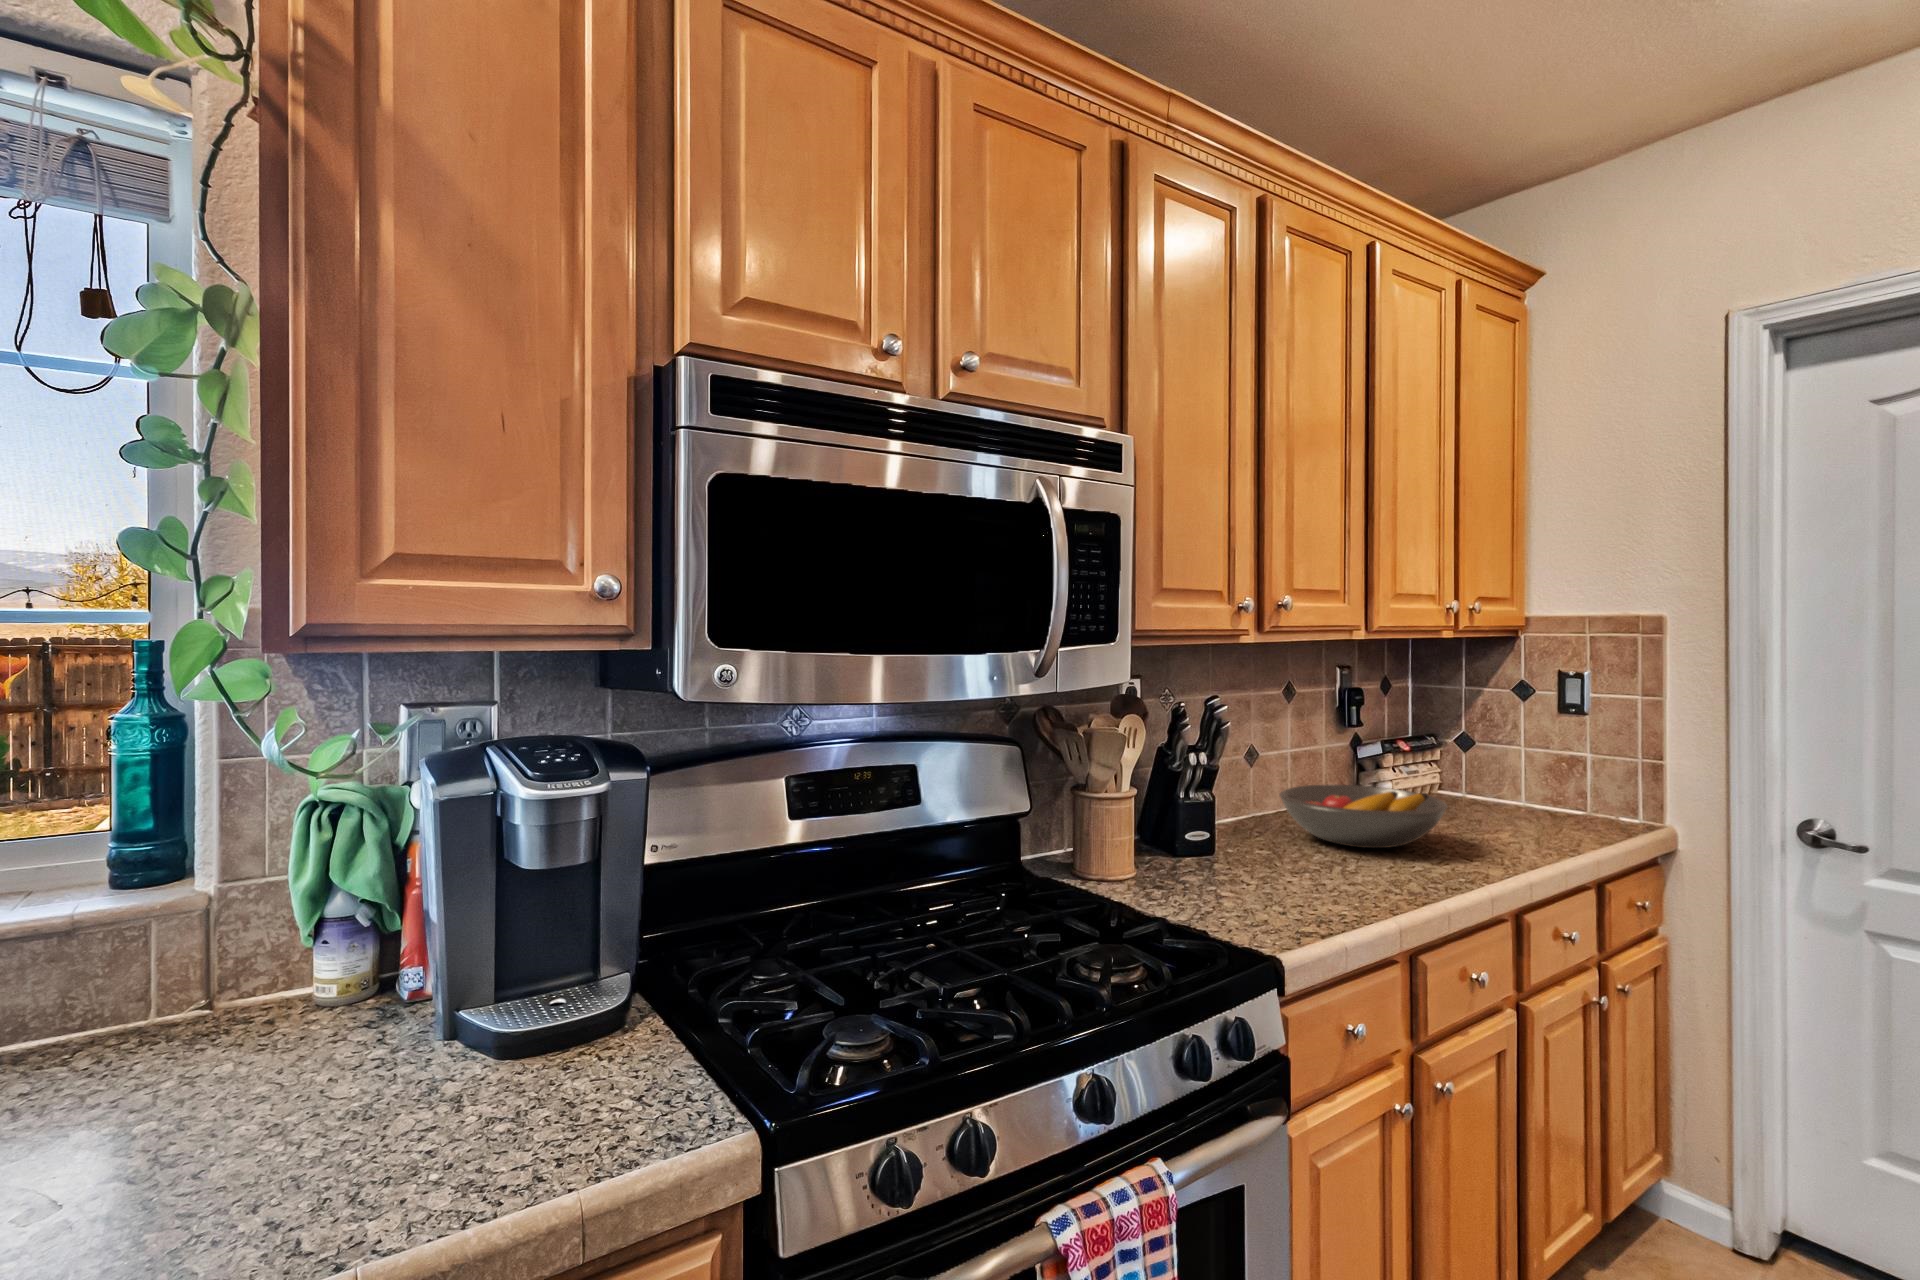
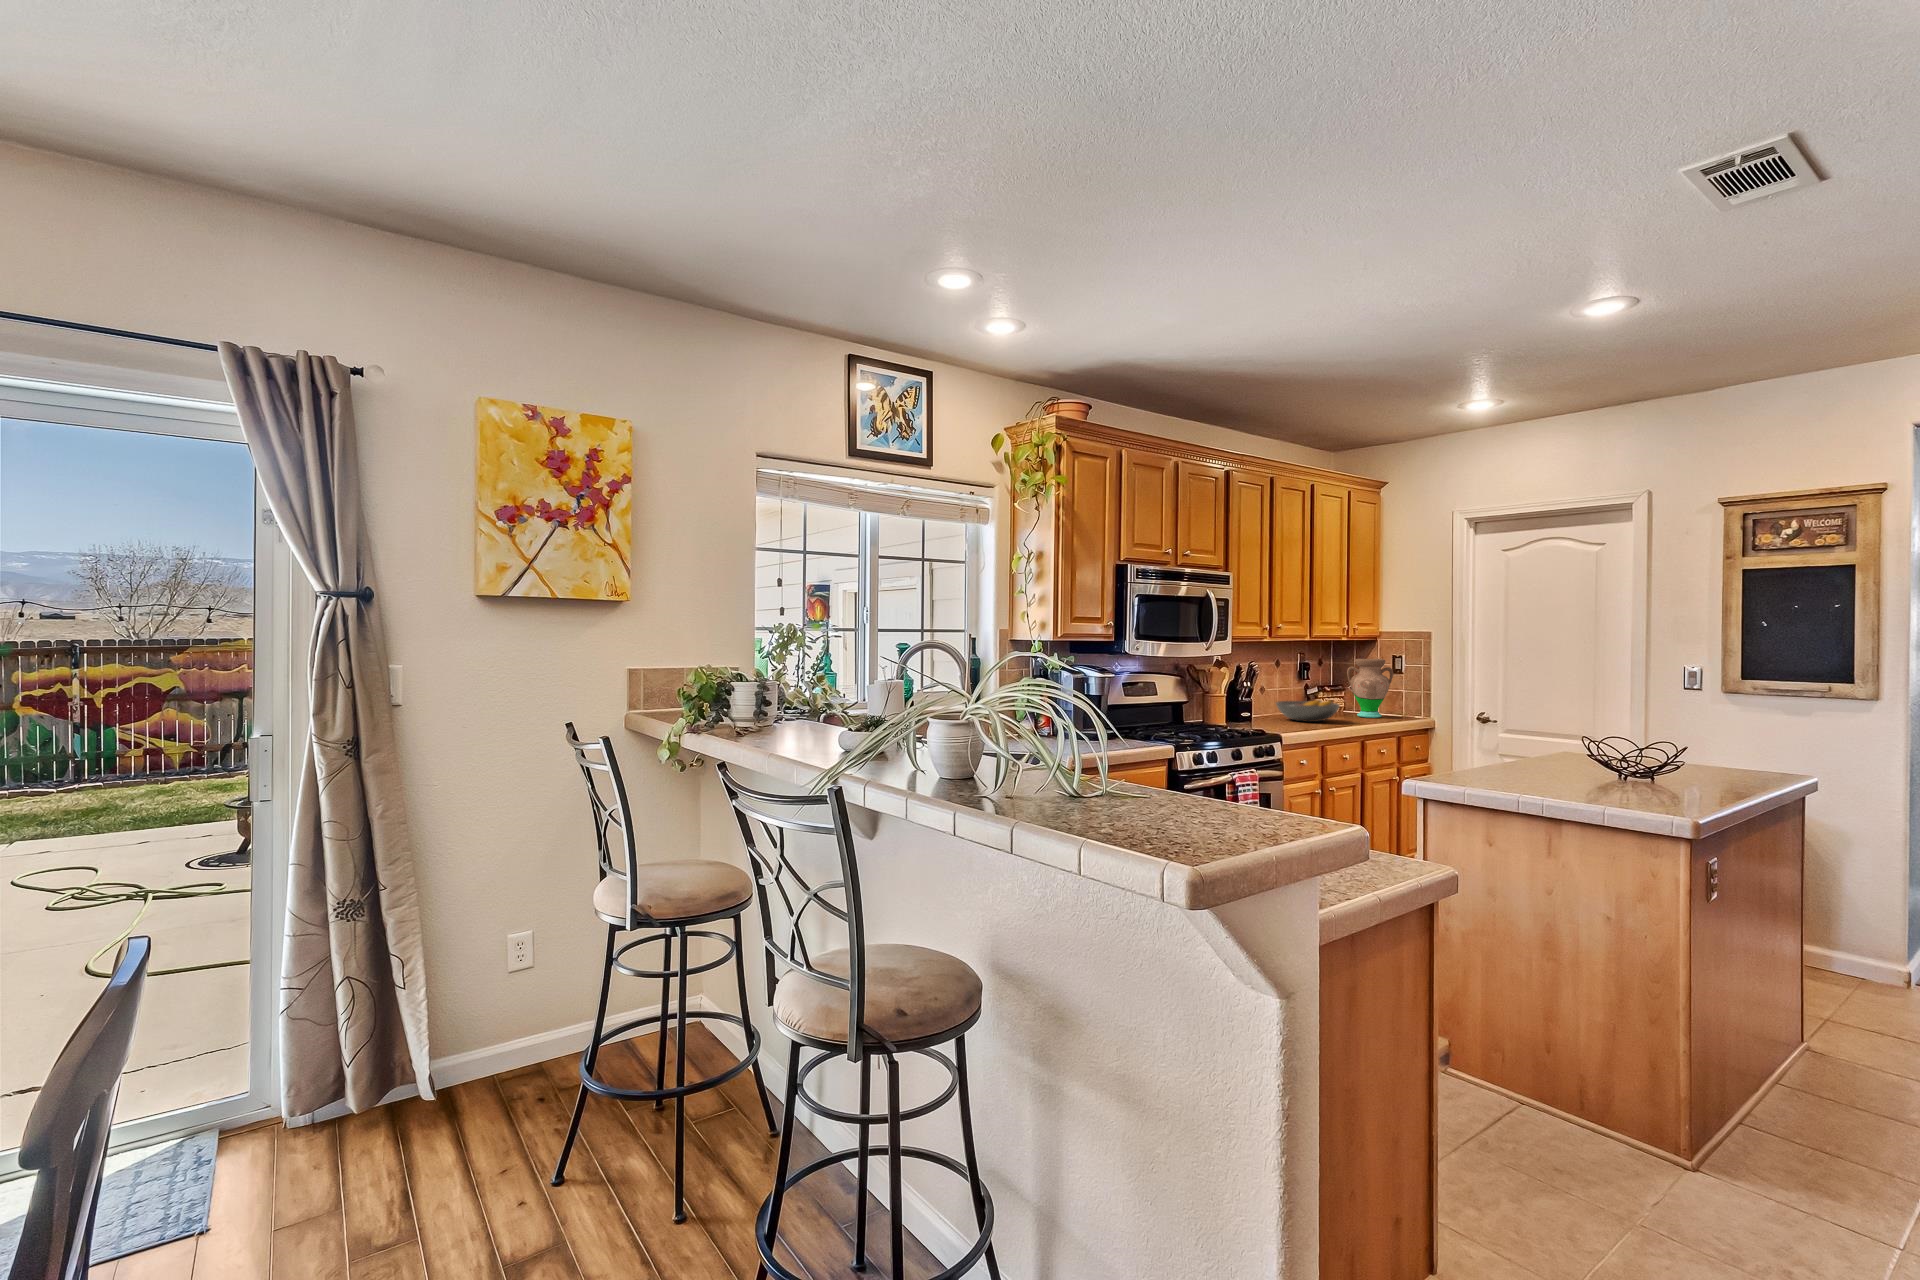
vase: none [1452,679,1566,821] -> present [1347,659,1393,718]

